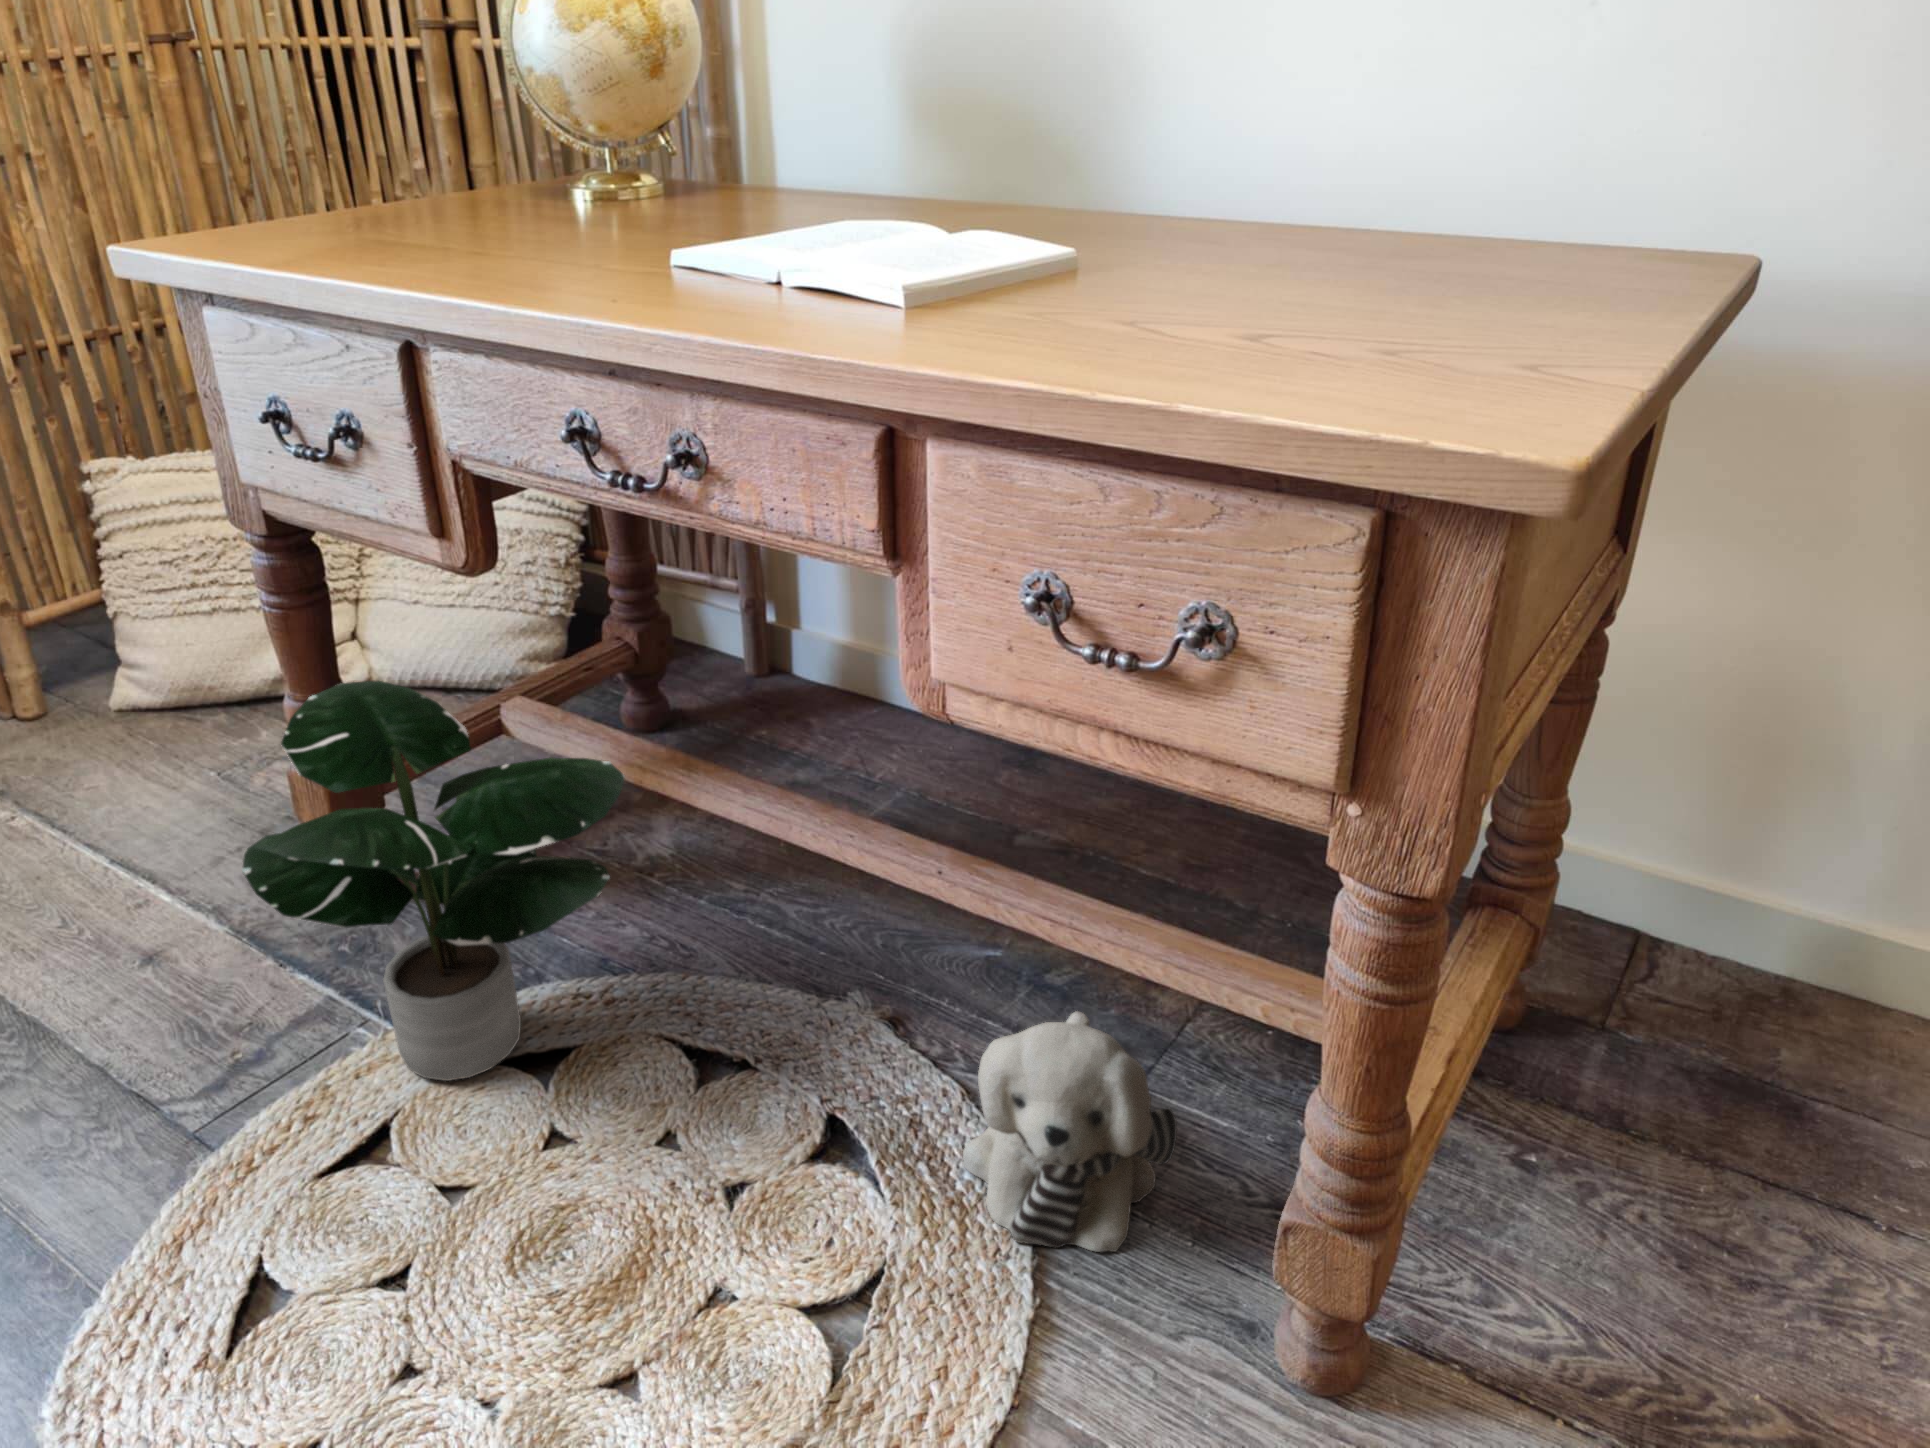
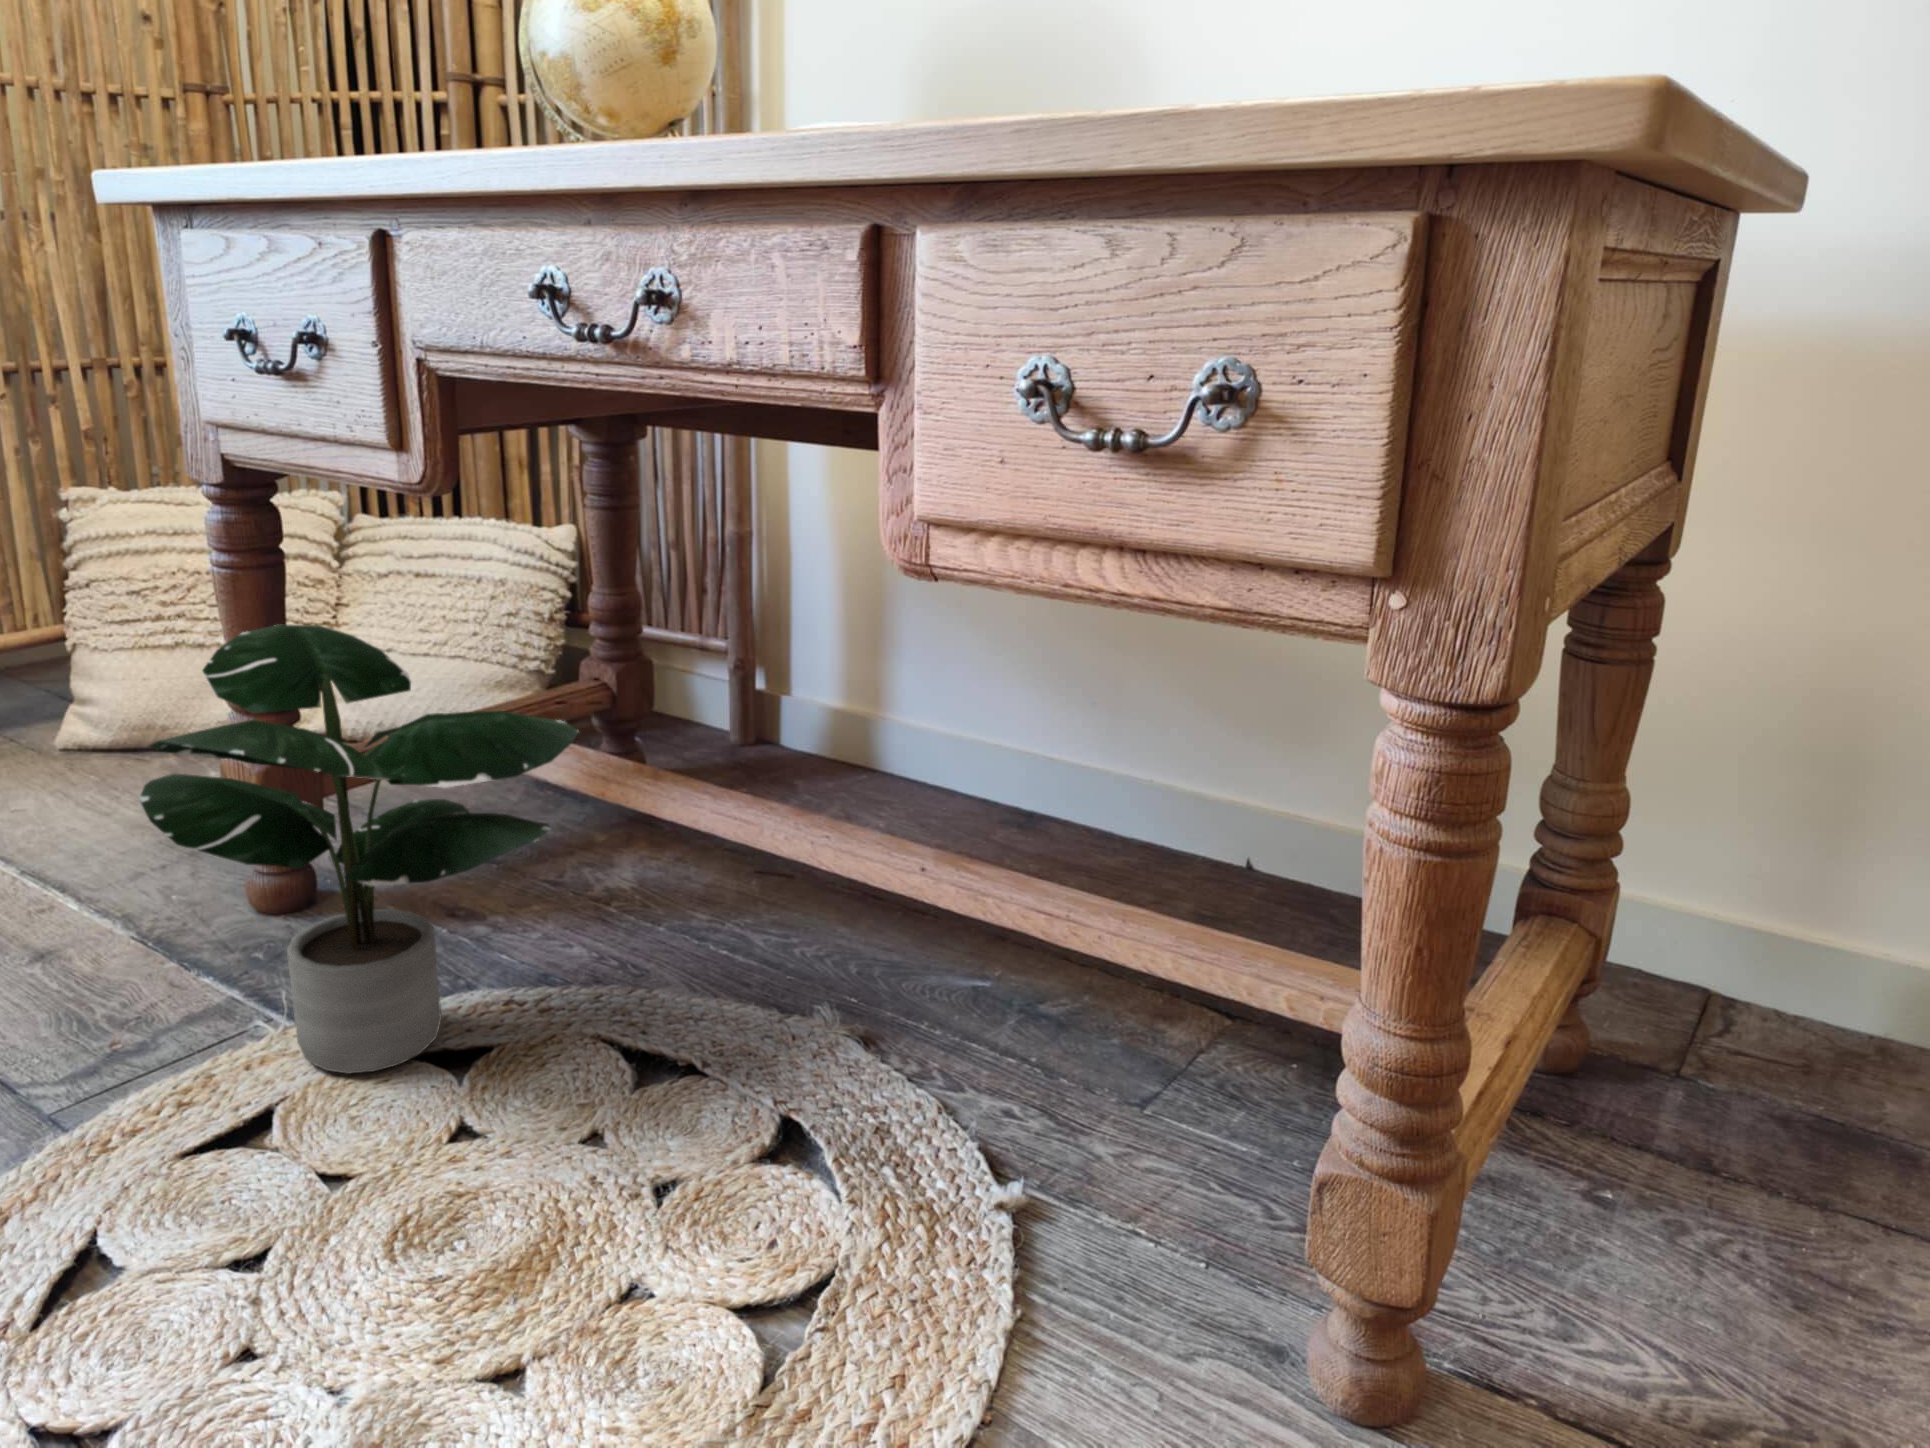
plush toy: present [963,1012,1177,1252] -> none [938,978,1191,1266]

